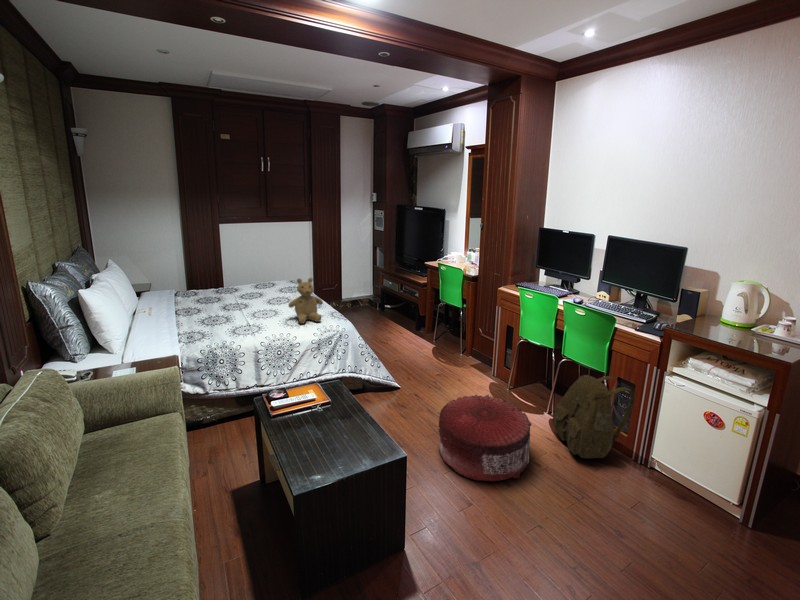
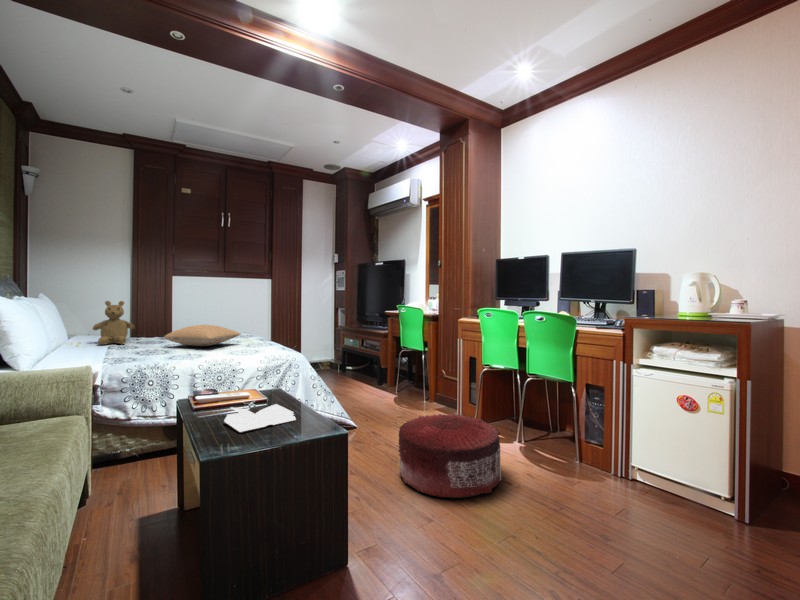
teddy bear: present [289,278,323,324] -> present [93,301,135,345]
pillow: none [225,291,292,312] -> present [164,325,241,346]
backpack: present [553,375,635,459] -> none [525,383,606,475]
book: none [294,417,355,457] -> present [223,404,297,433]

